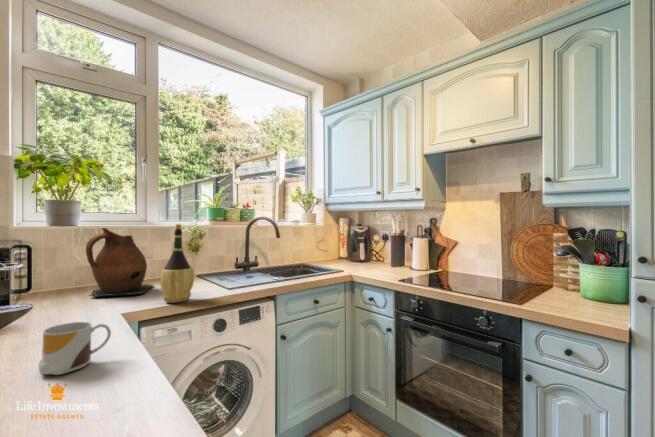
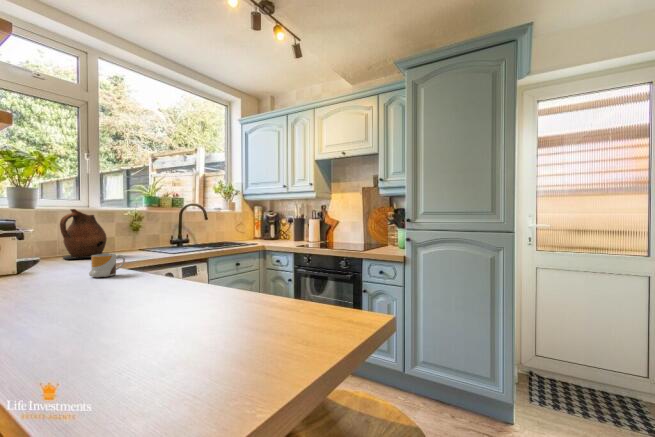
wine bottle: present [160,224,194,303] -> none [127,205,152,259]

